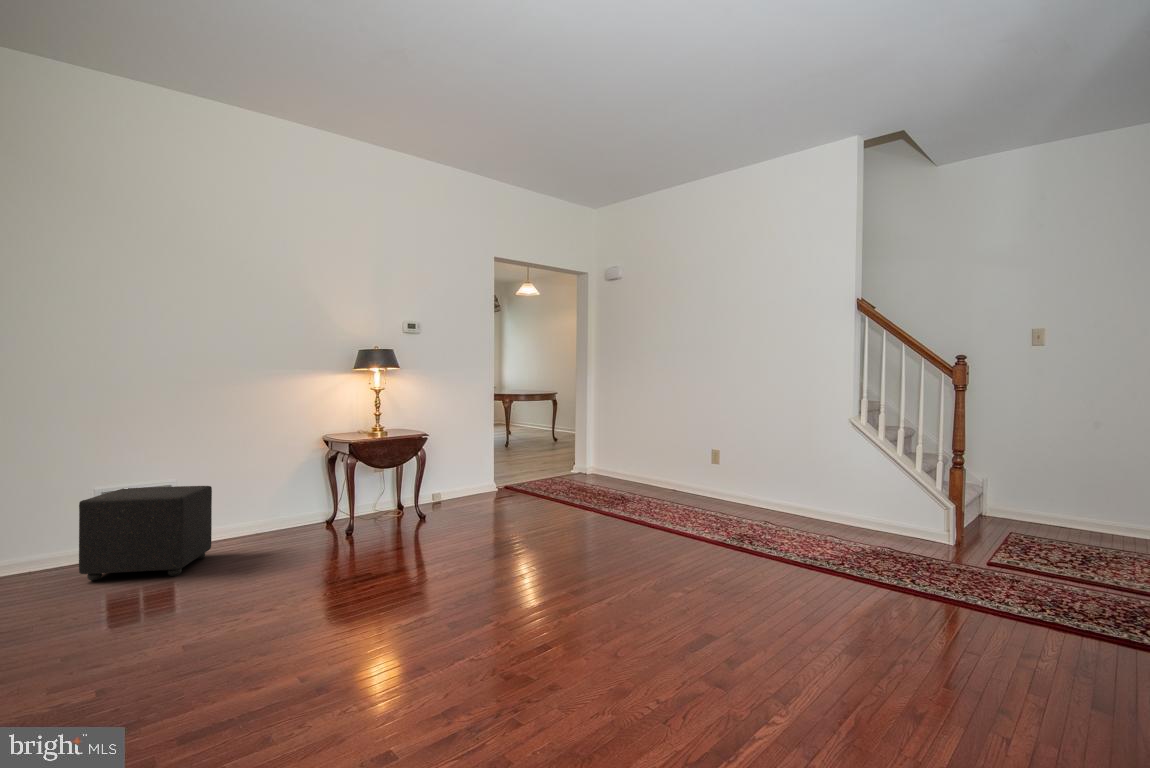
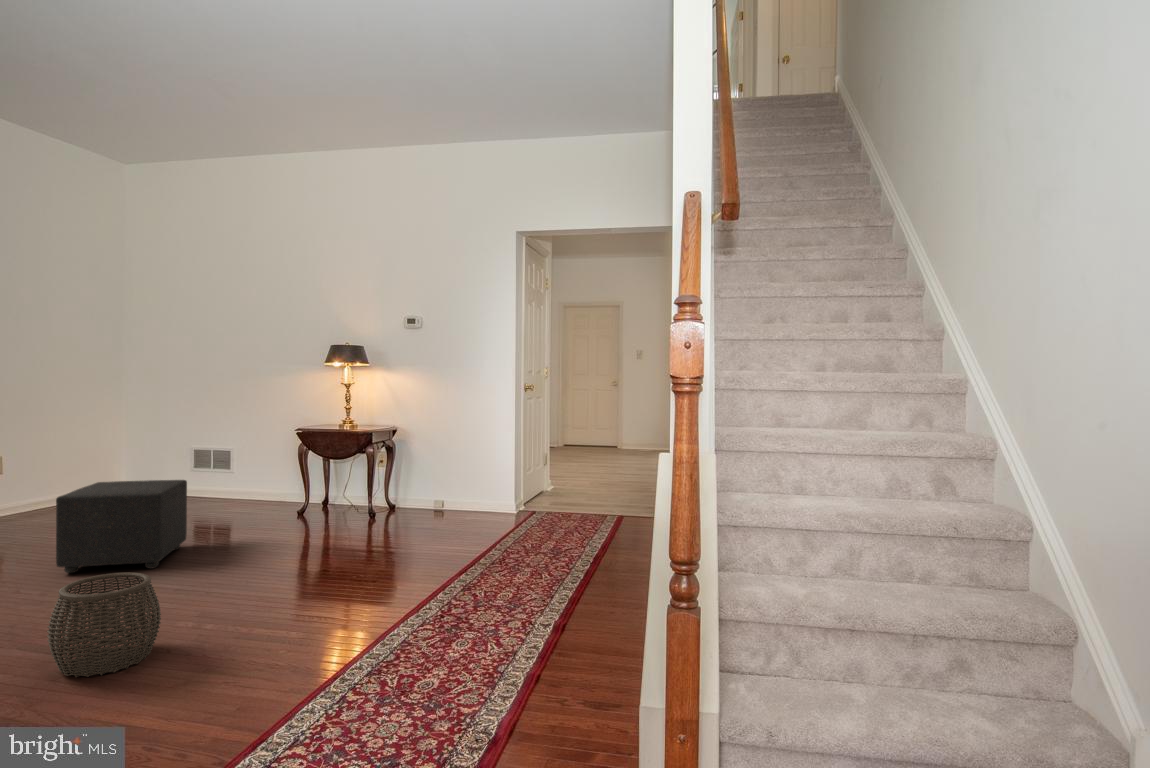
woven basket: none [57,571,174,679] -> present [47,572,161,677]

